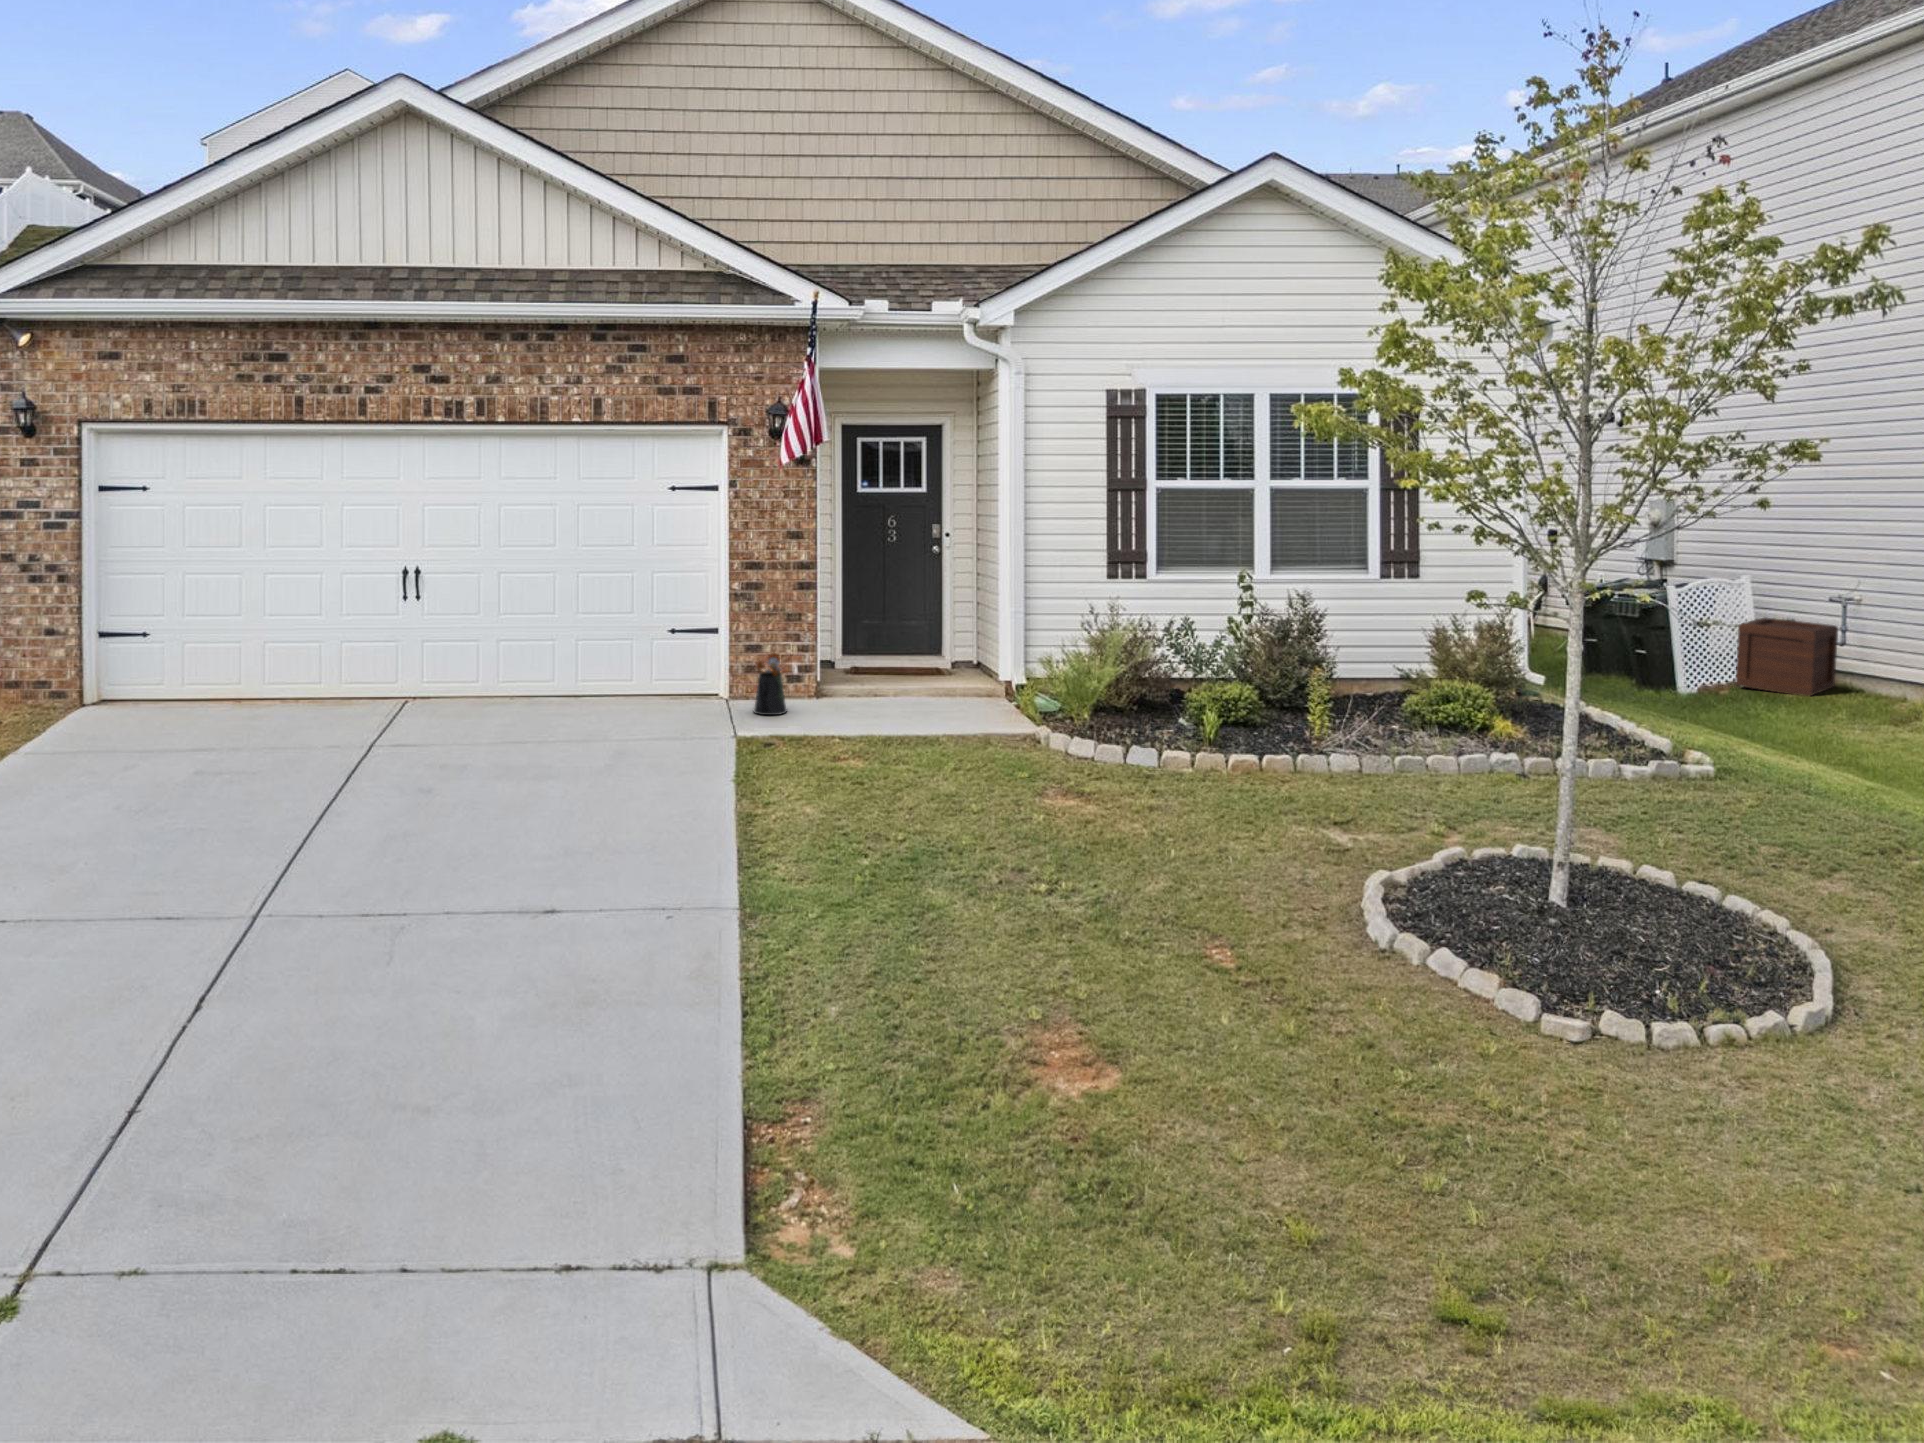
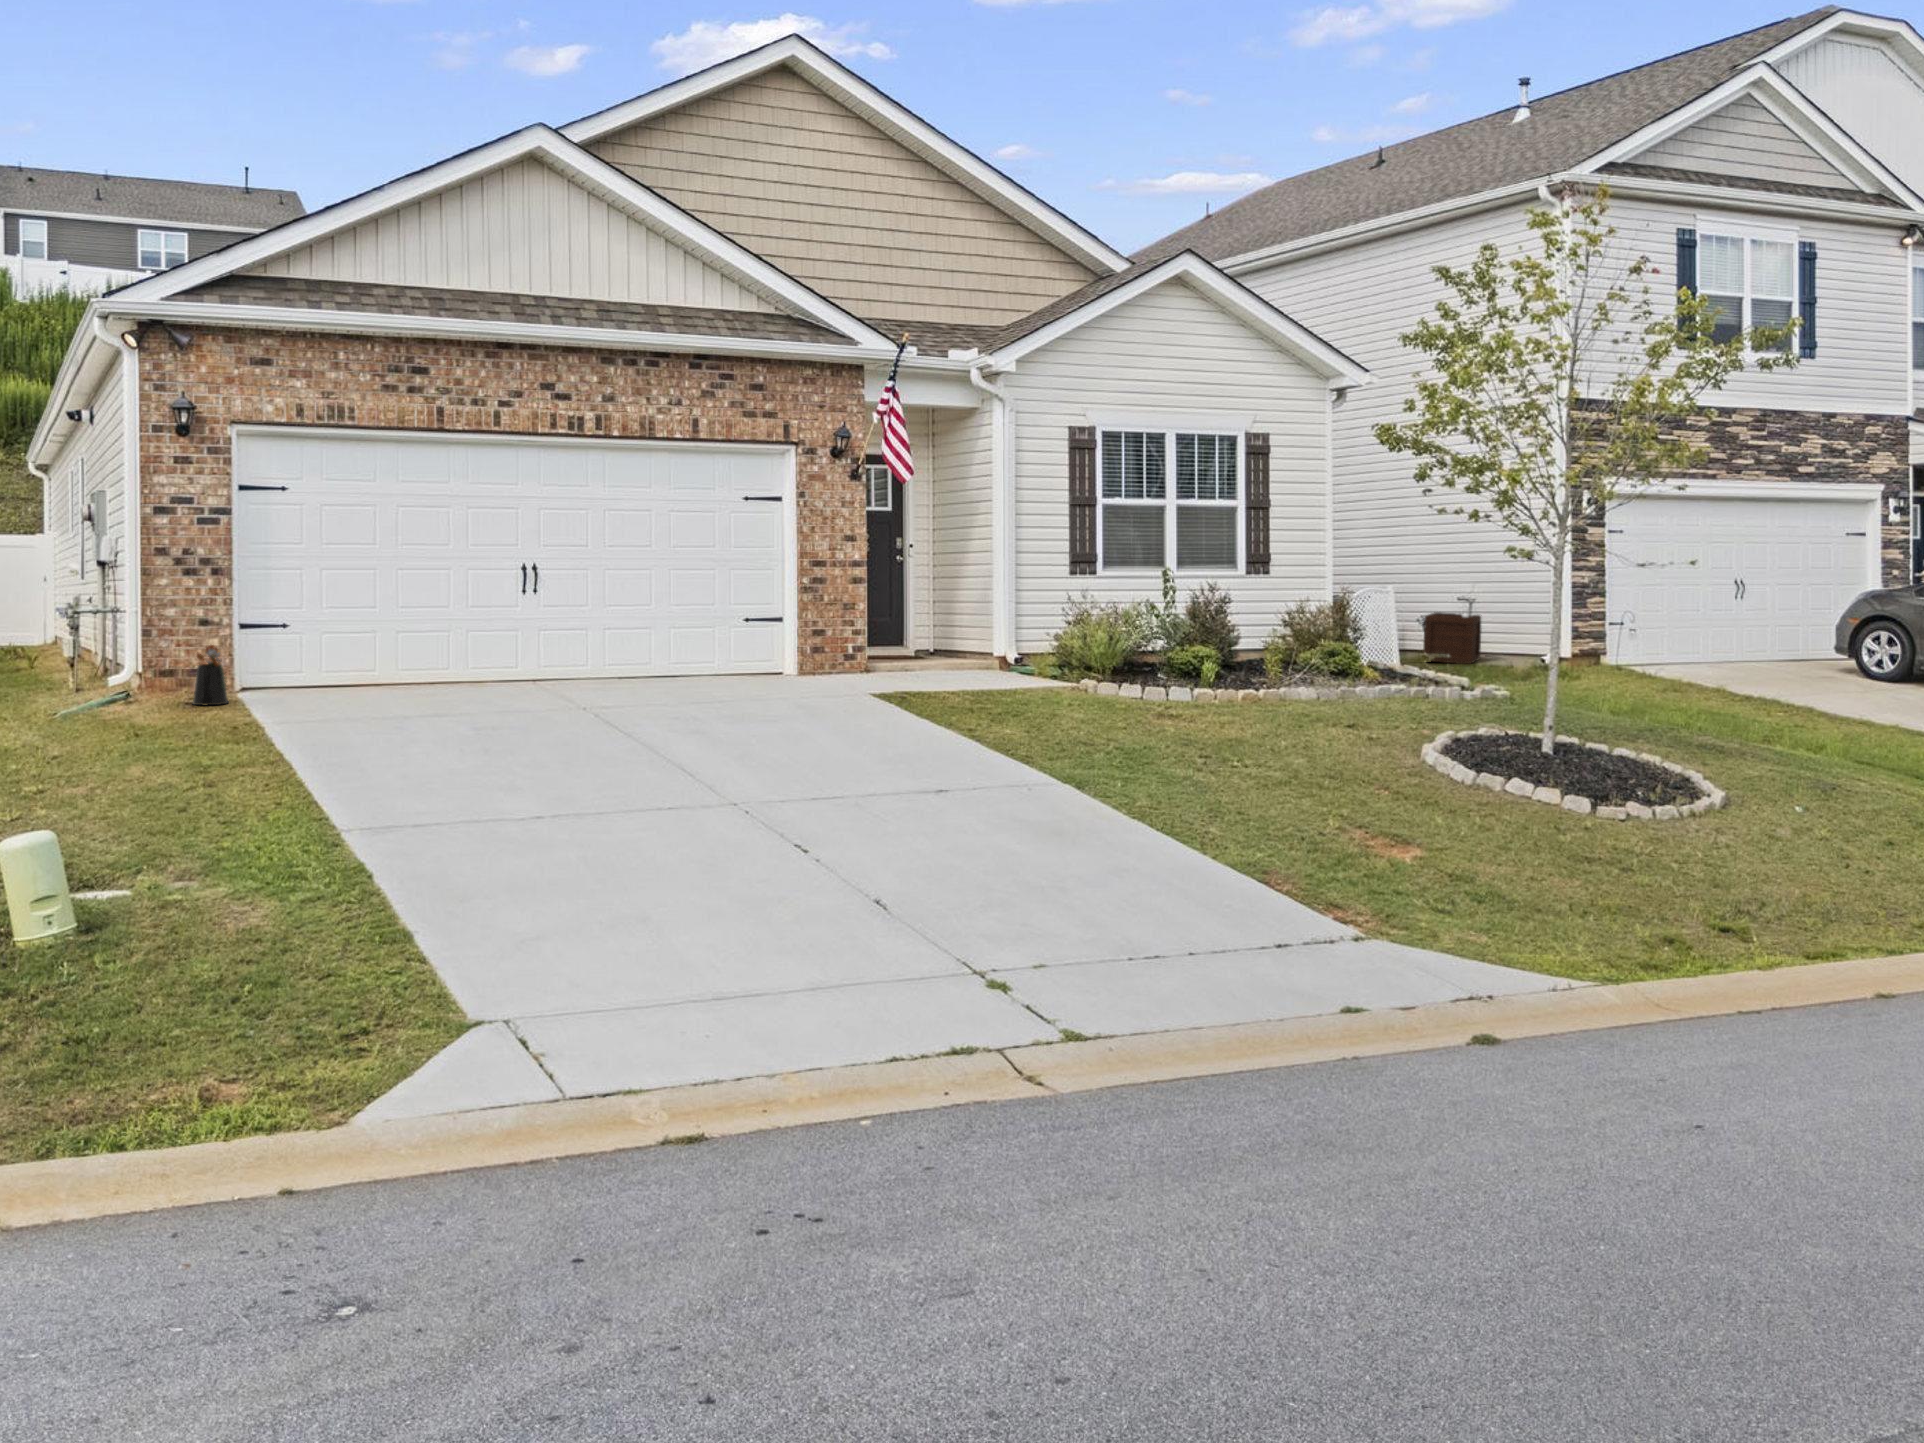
watering can: present [754,653,787,715] -> present [193,645,228,705]

